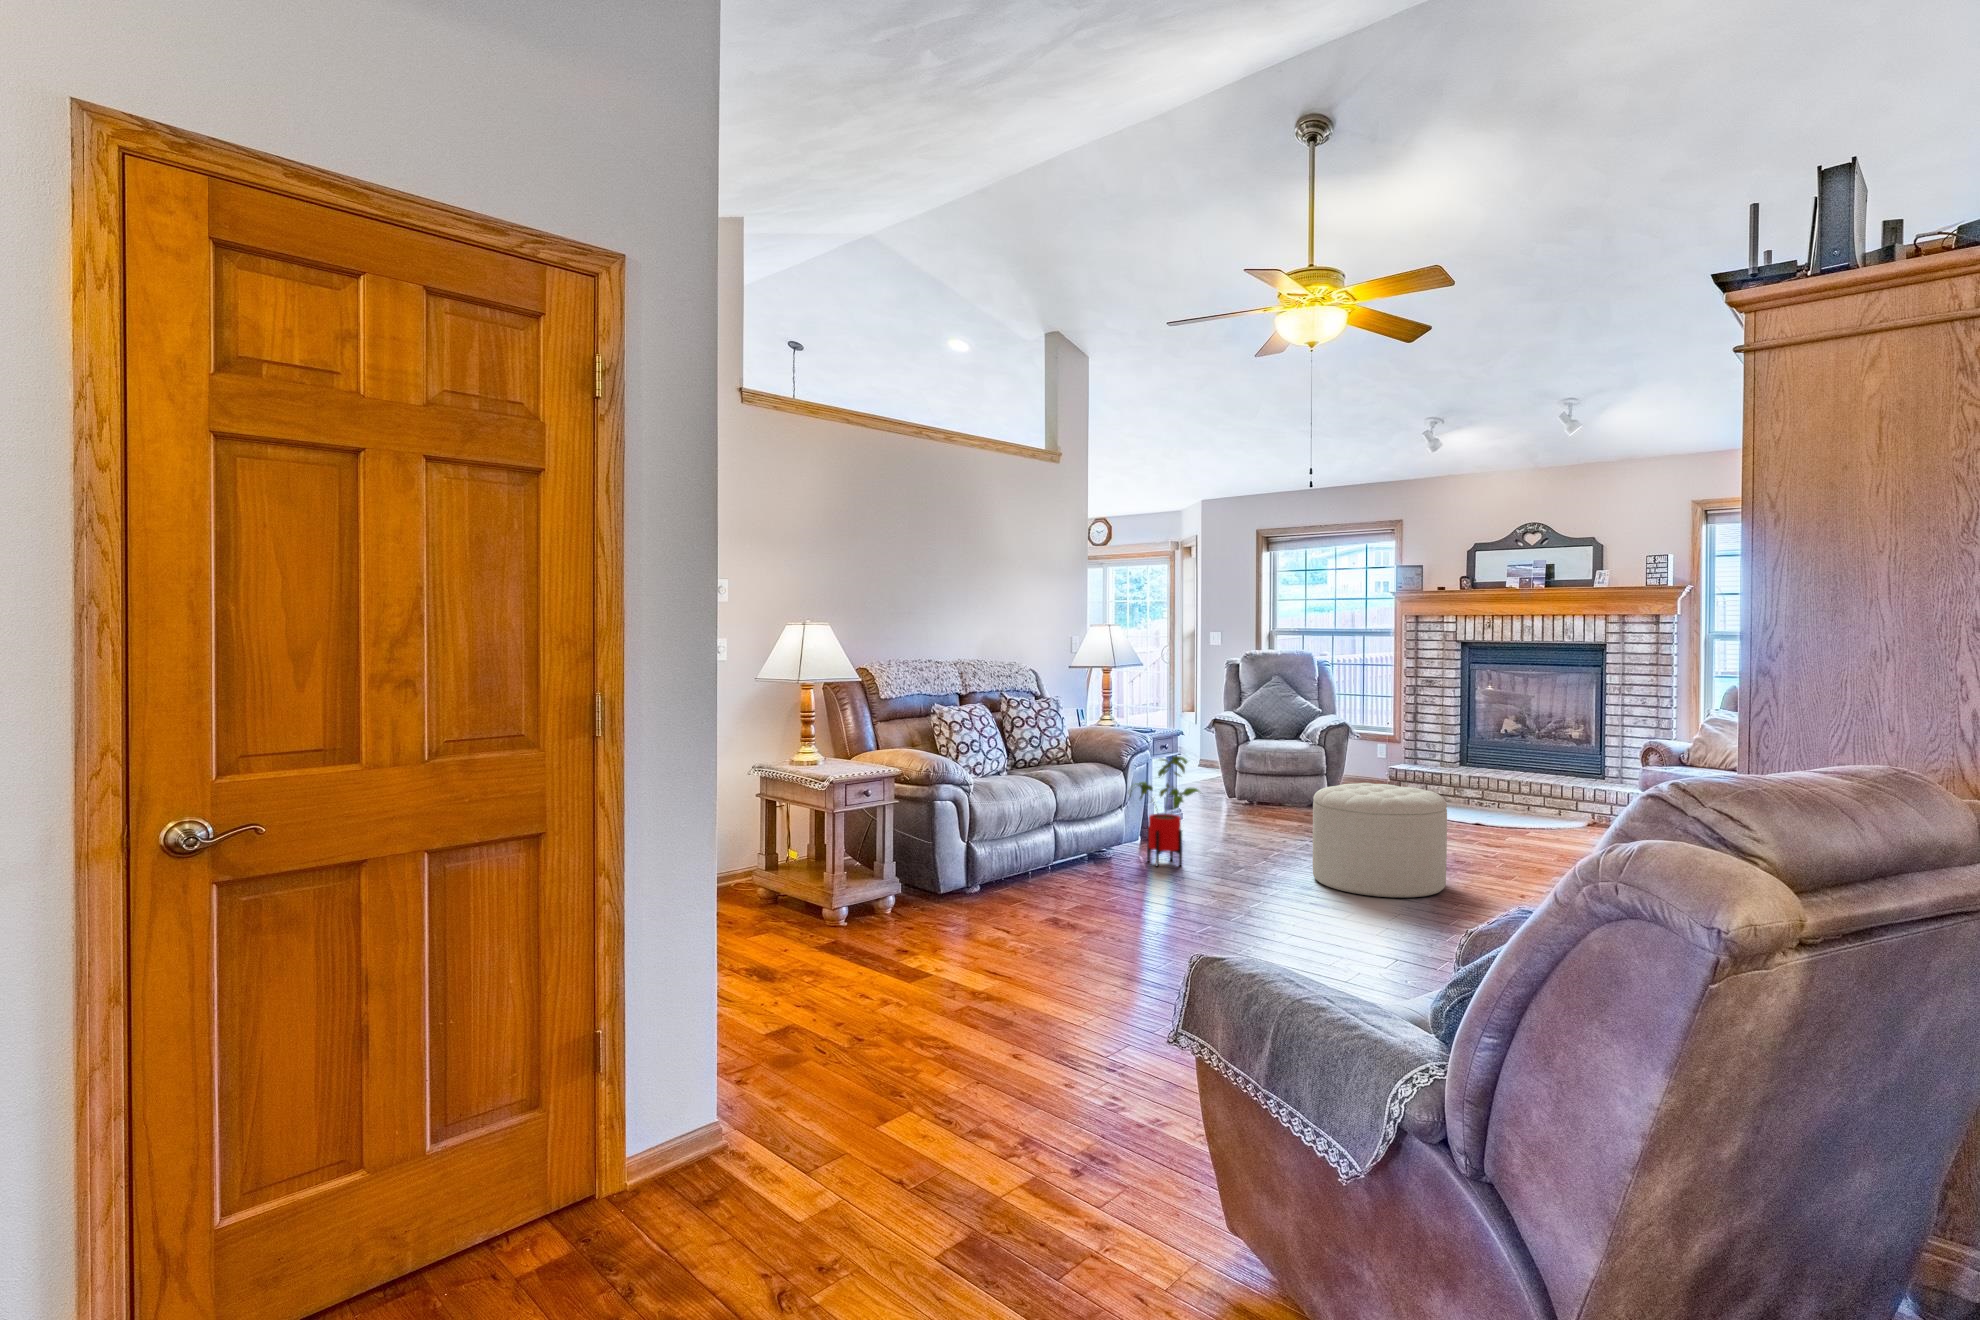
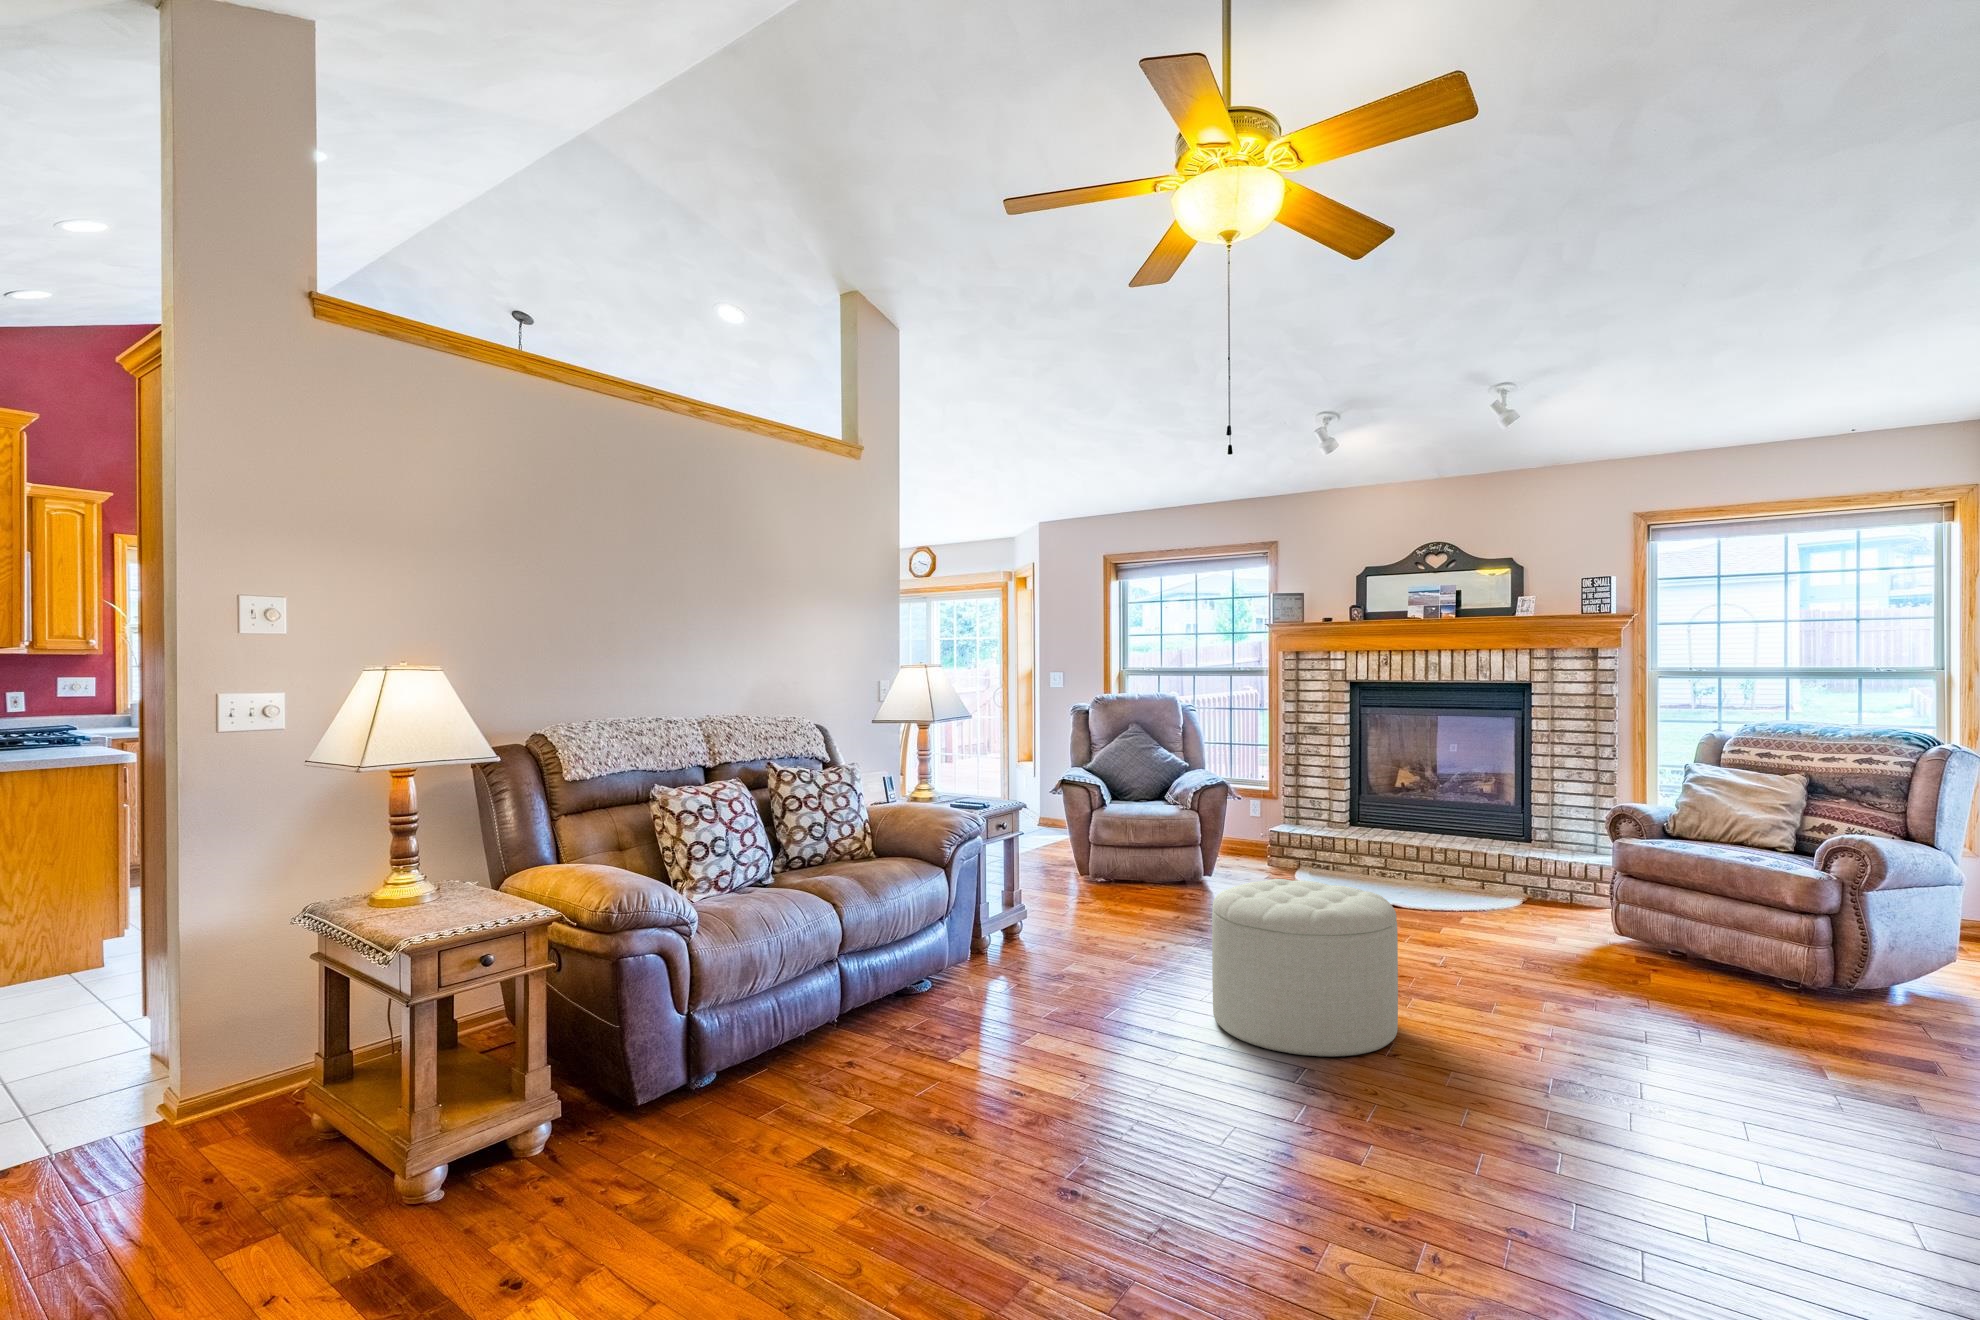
house plant: present [1129,756,1199,867] -> none [953,846,1058,1012]

